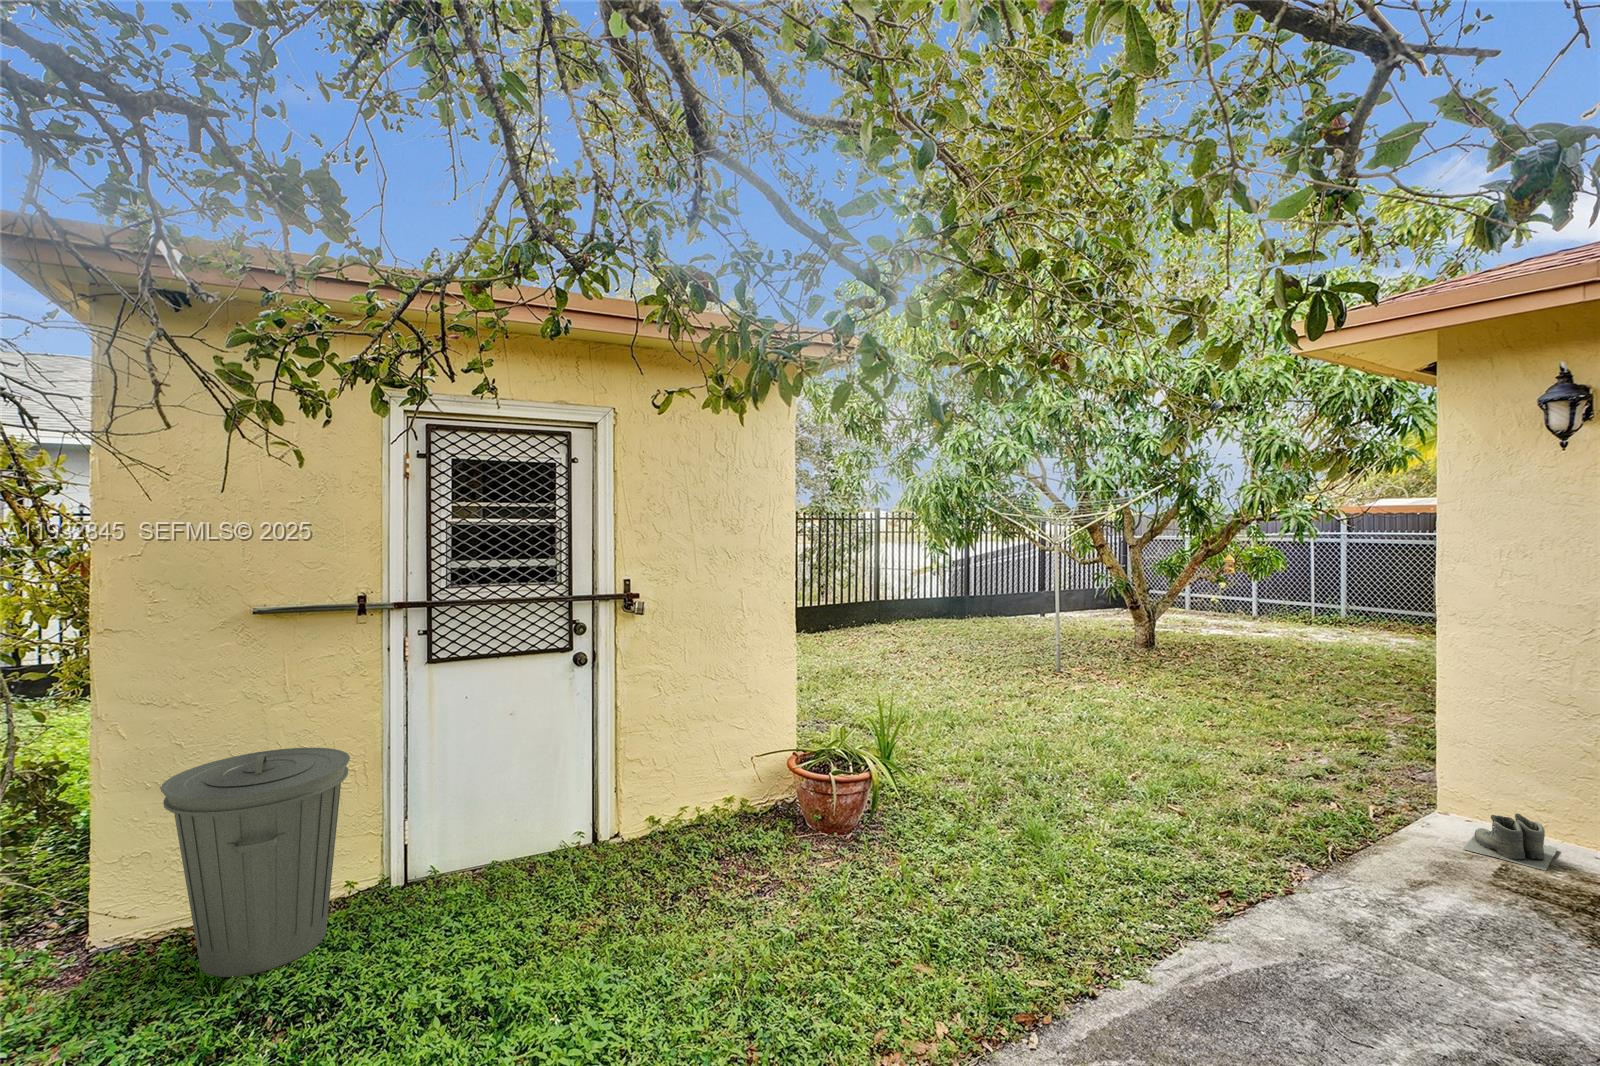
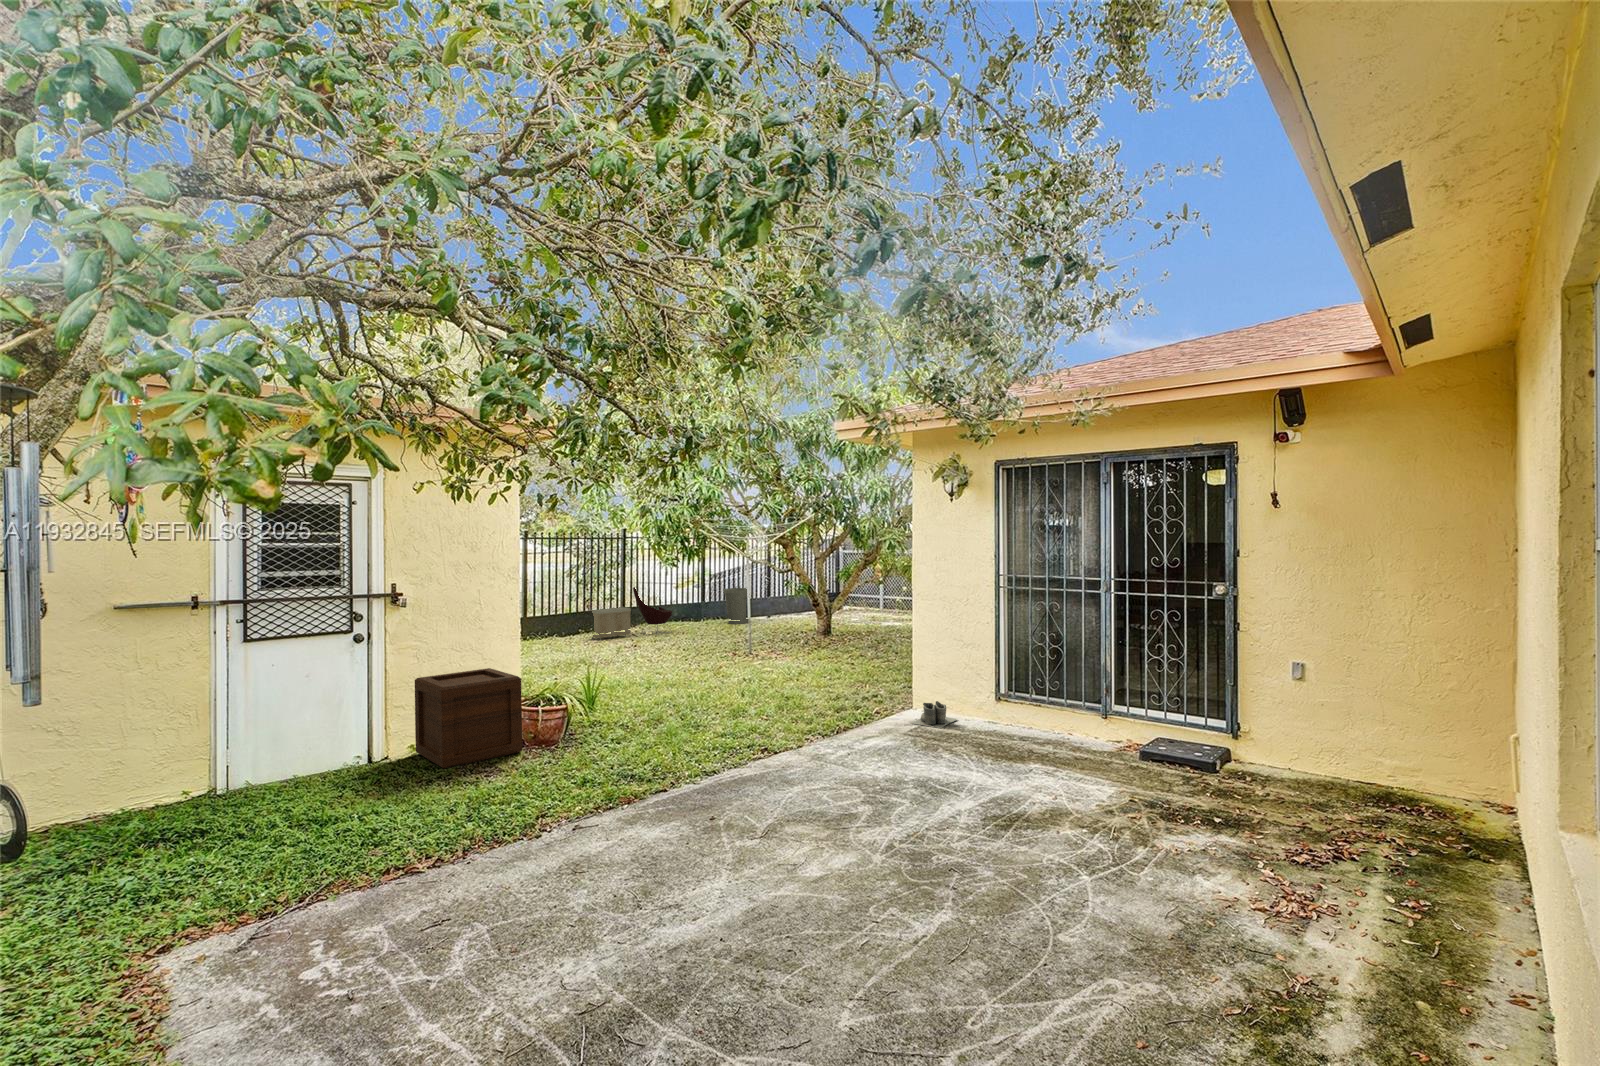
chair: none [875,574,922,633] -> present [633,587,672,634]
storage bench: none [822,598,874,638] -> present [591,607,631,640]
wooden crate: none [654,705,809,872] -> present [415,668,522,769]
trash can: present [160,747,350,977] -> present [723,586,749,624]

